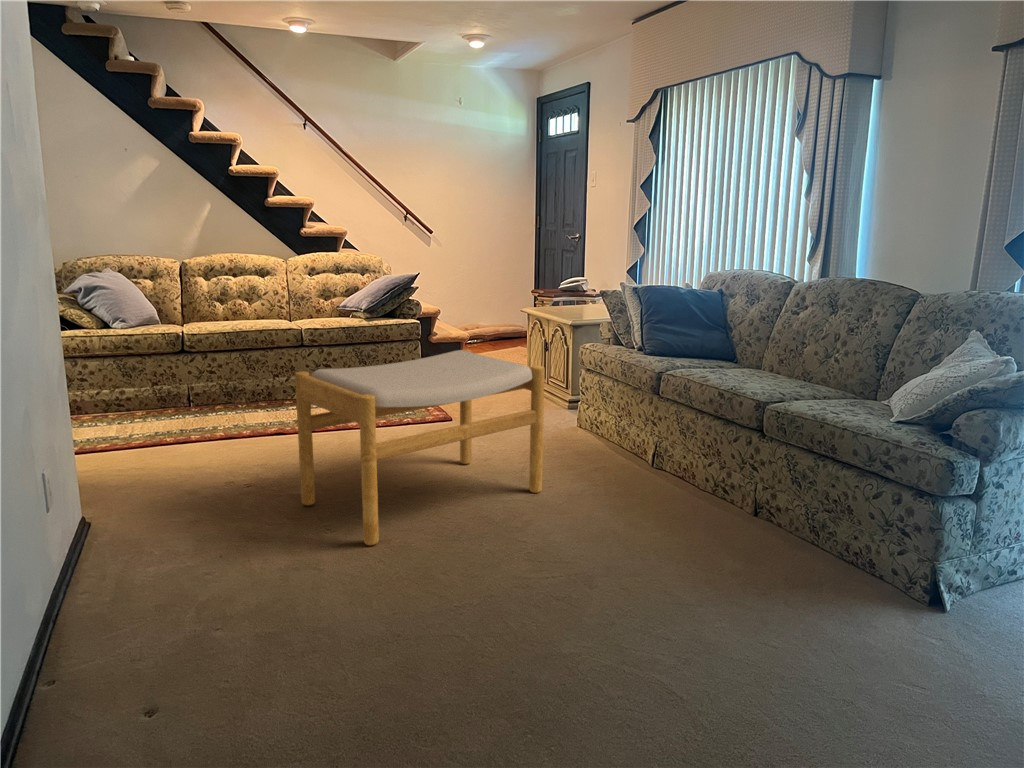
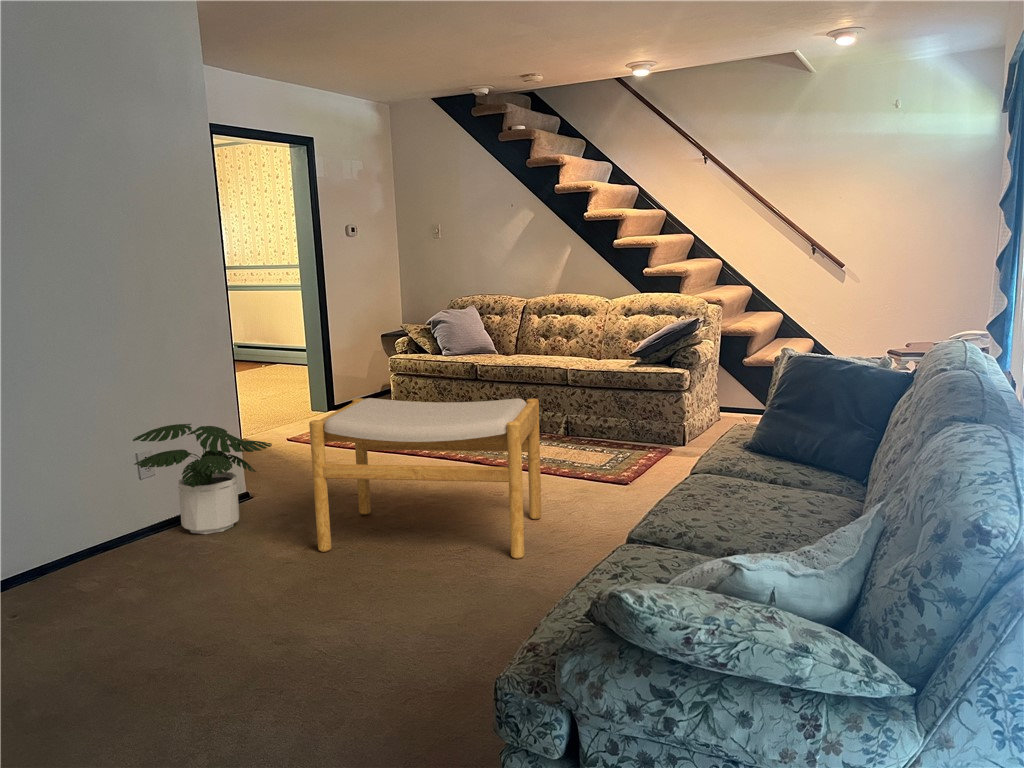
potted plant: none [56,436,238,588] -> present [133,424,272,534]

